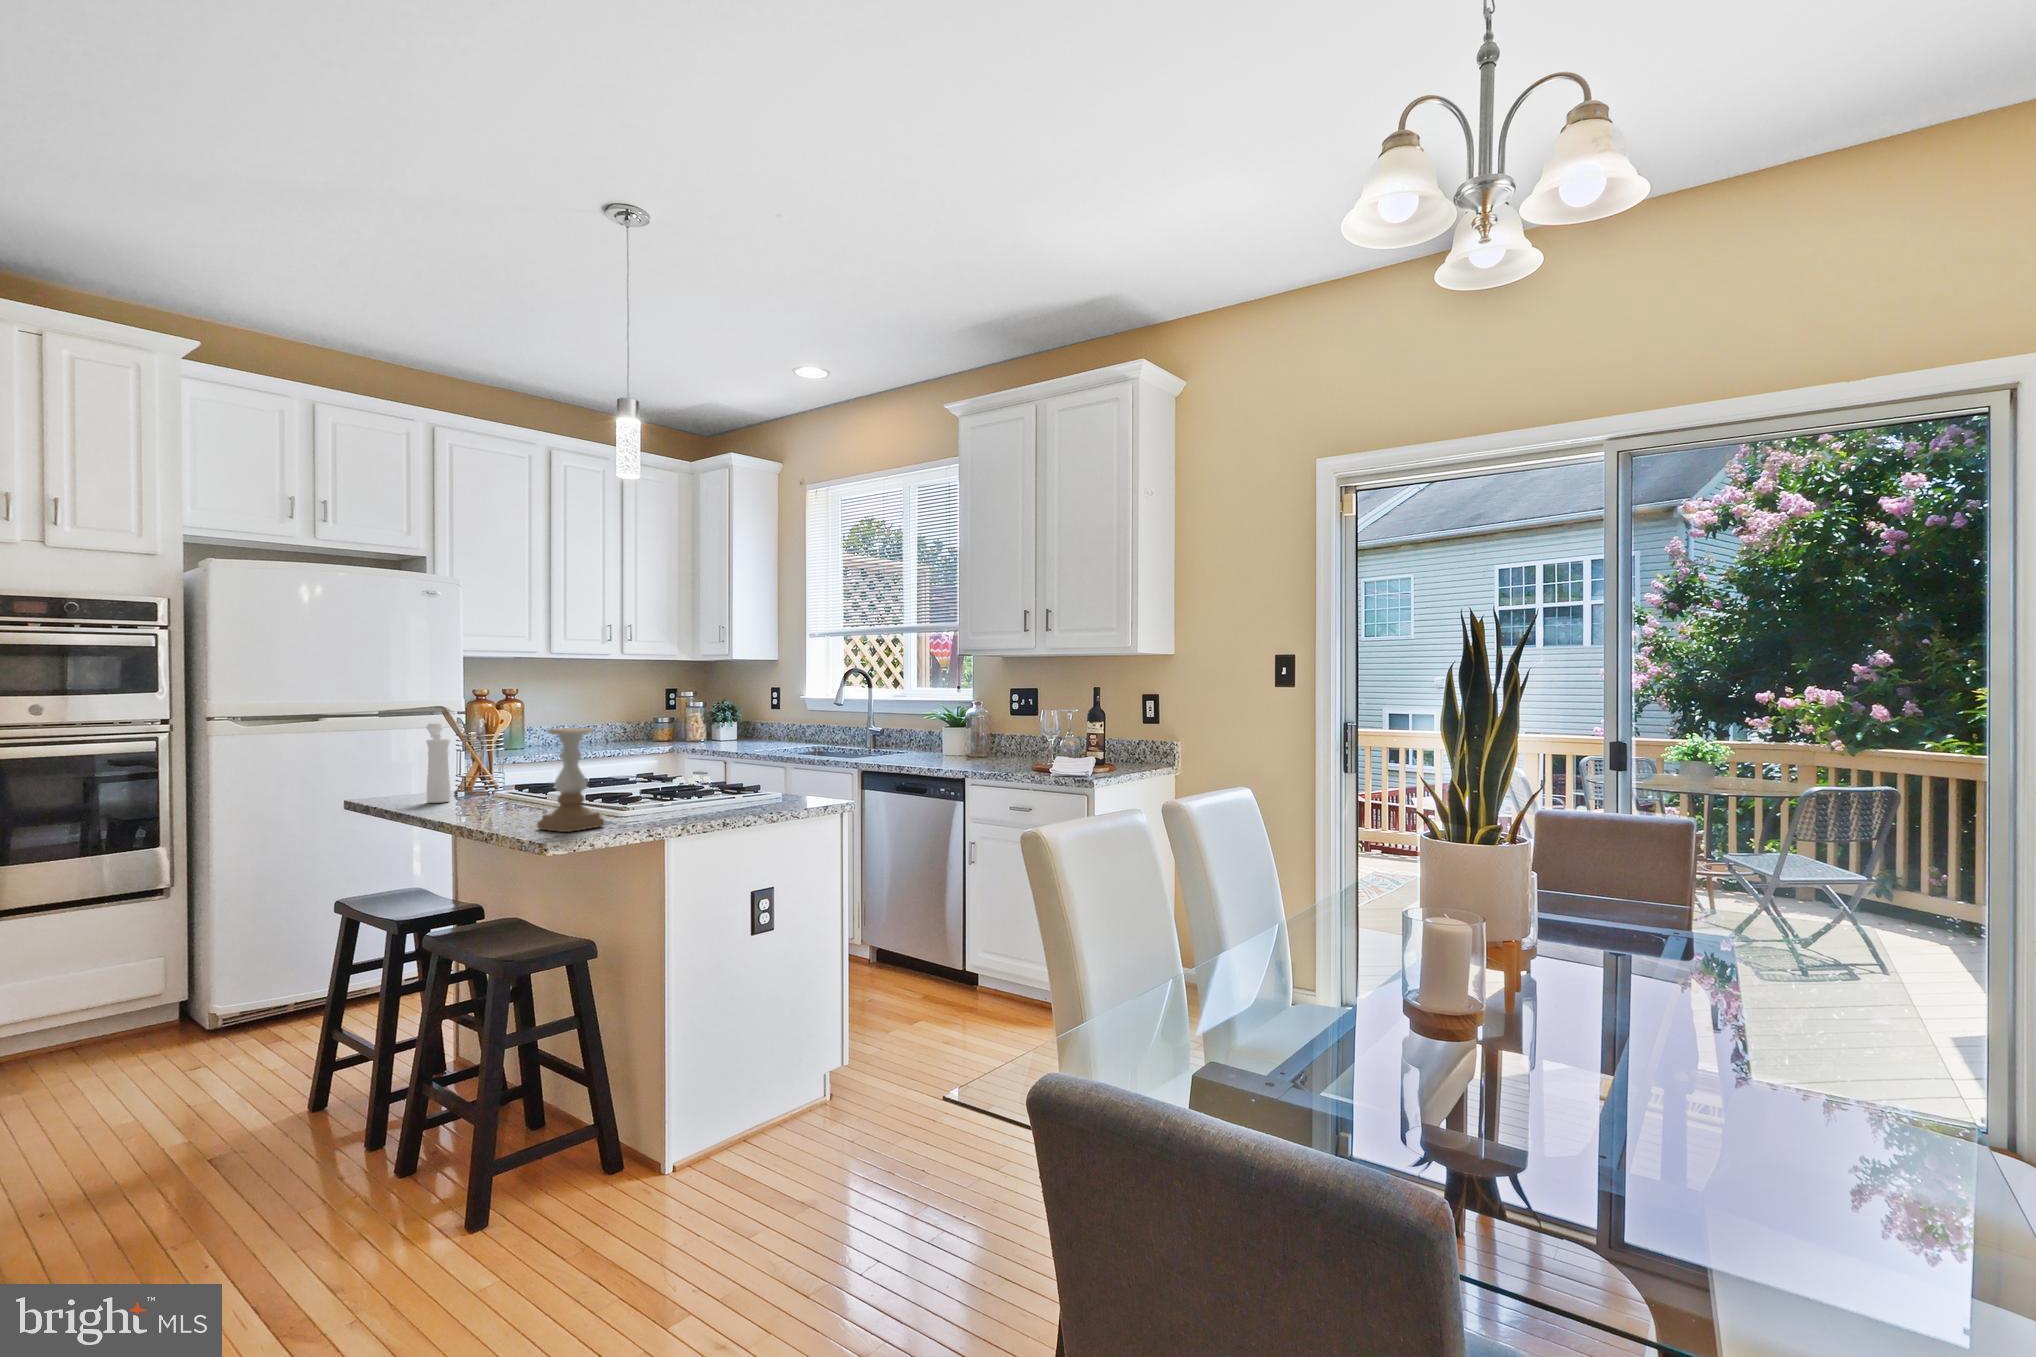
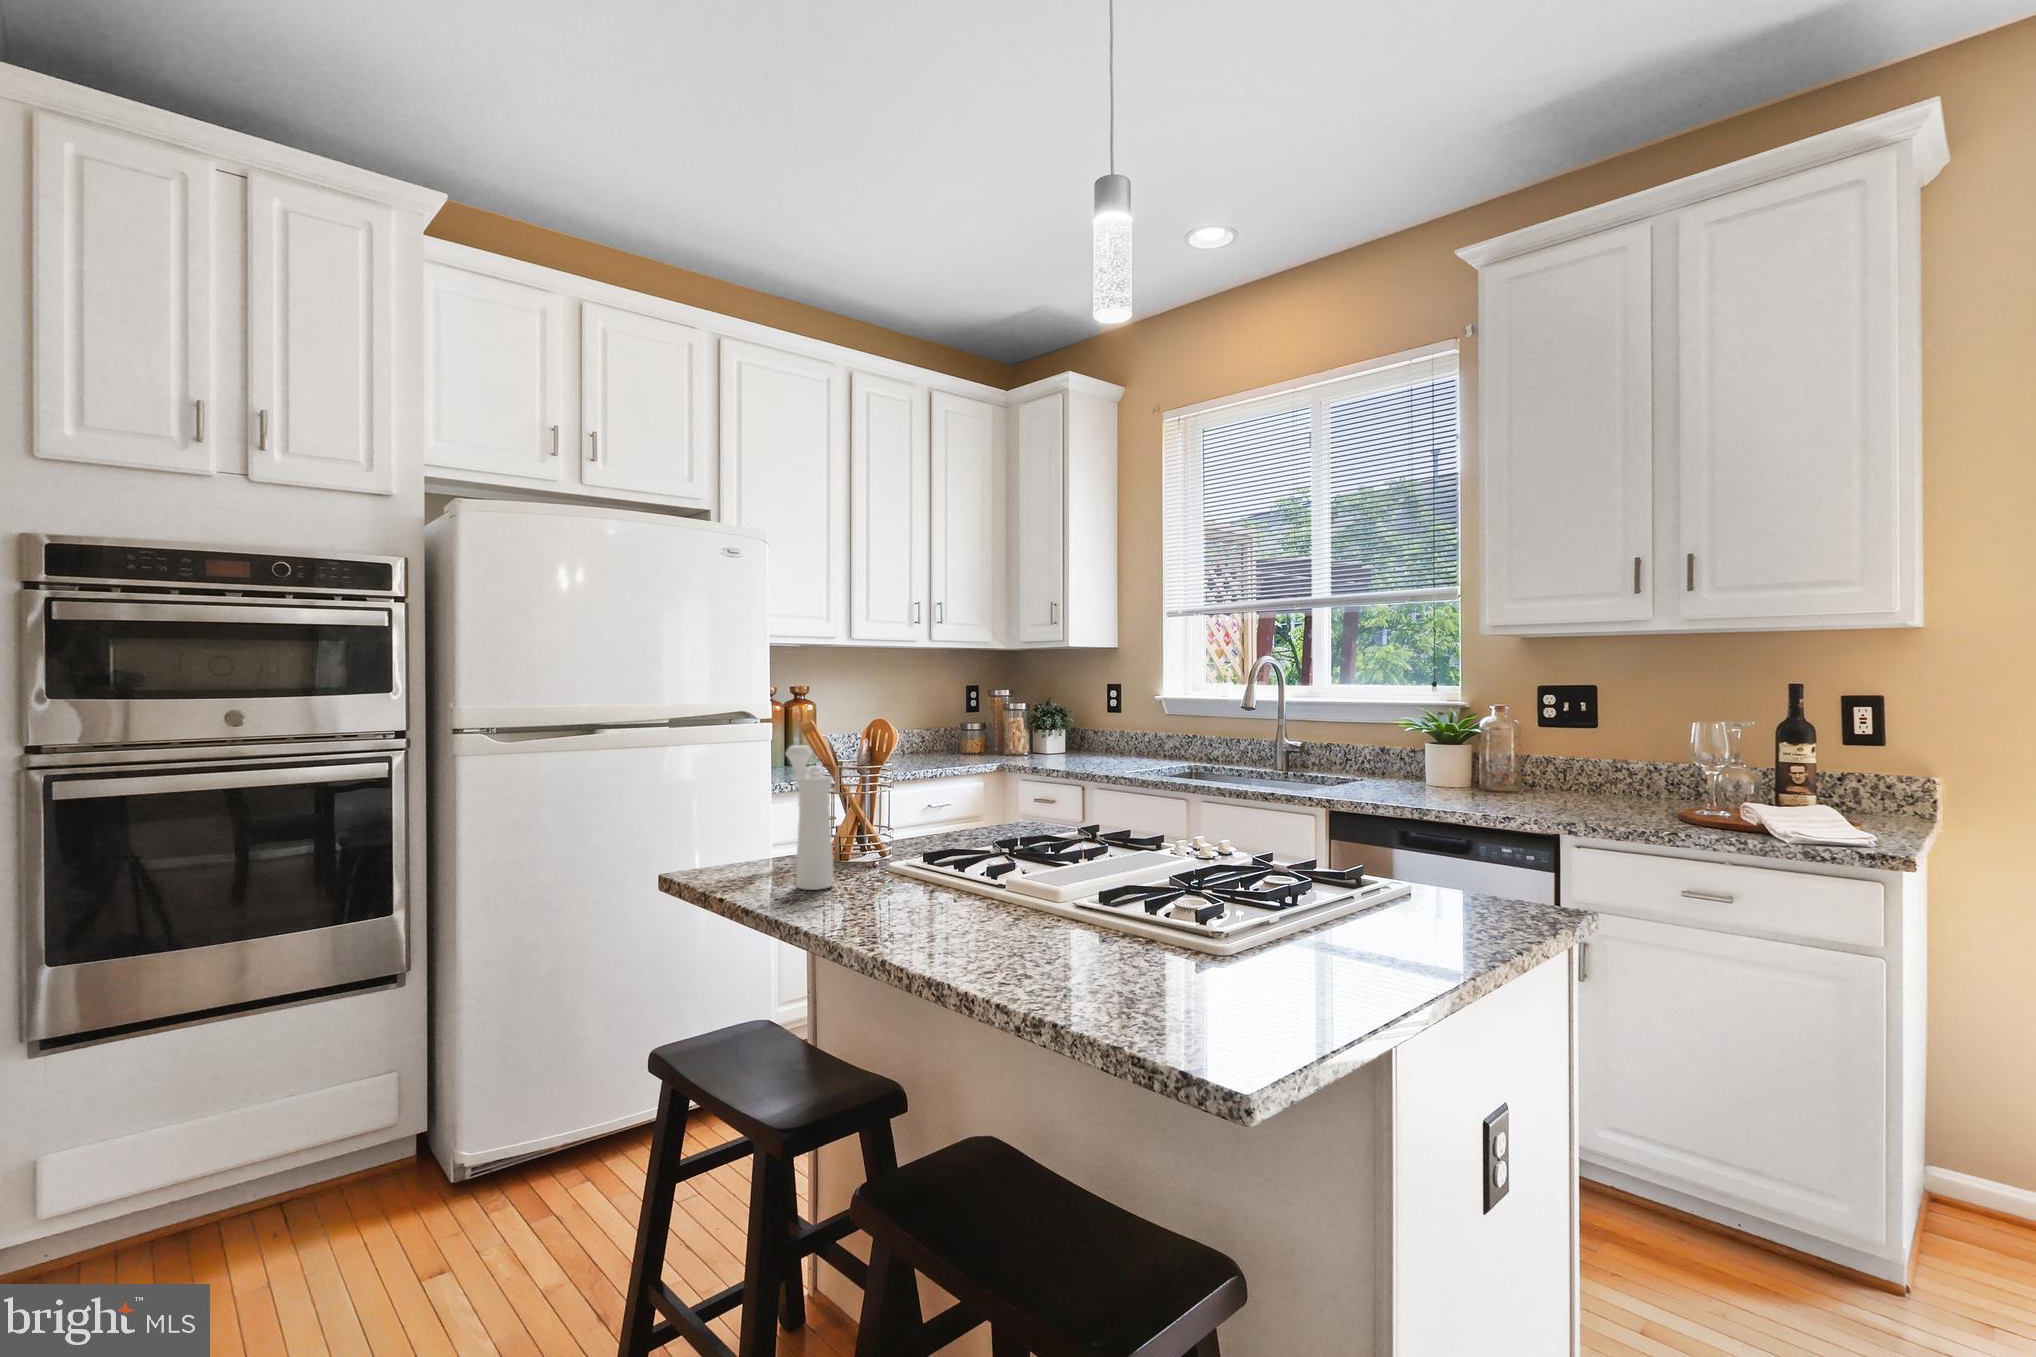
candle holder: present [537,728,604,832] -> none [1107,773,1242,1021]

